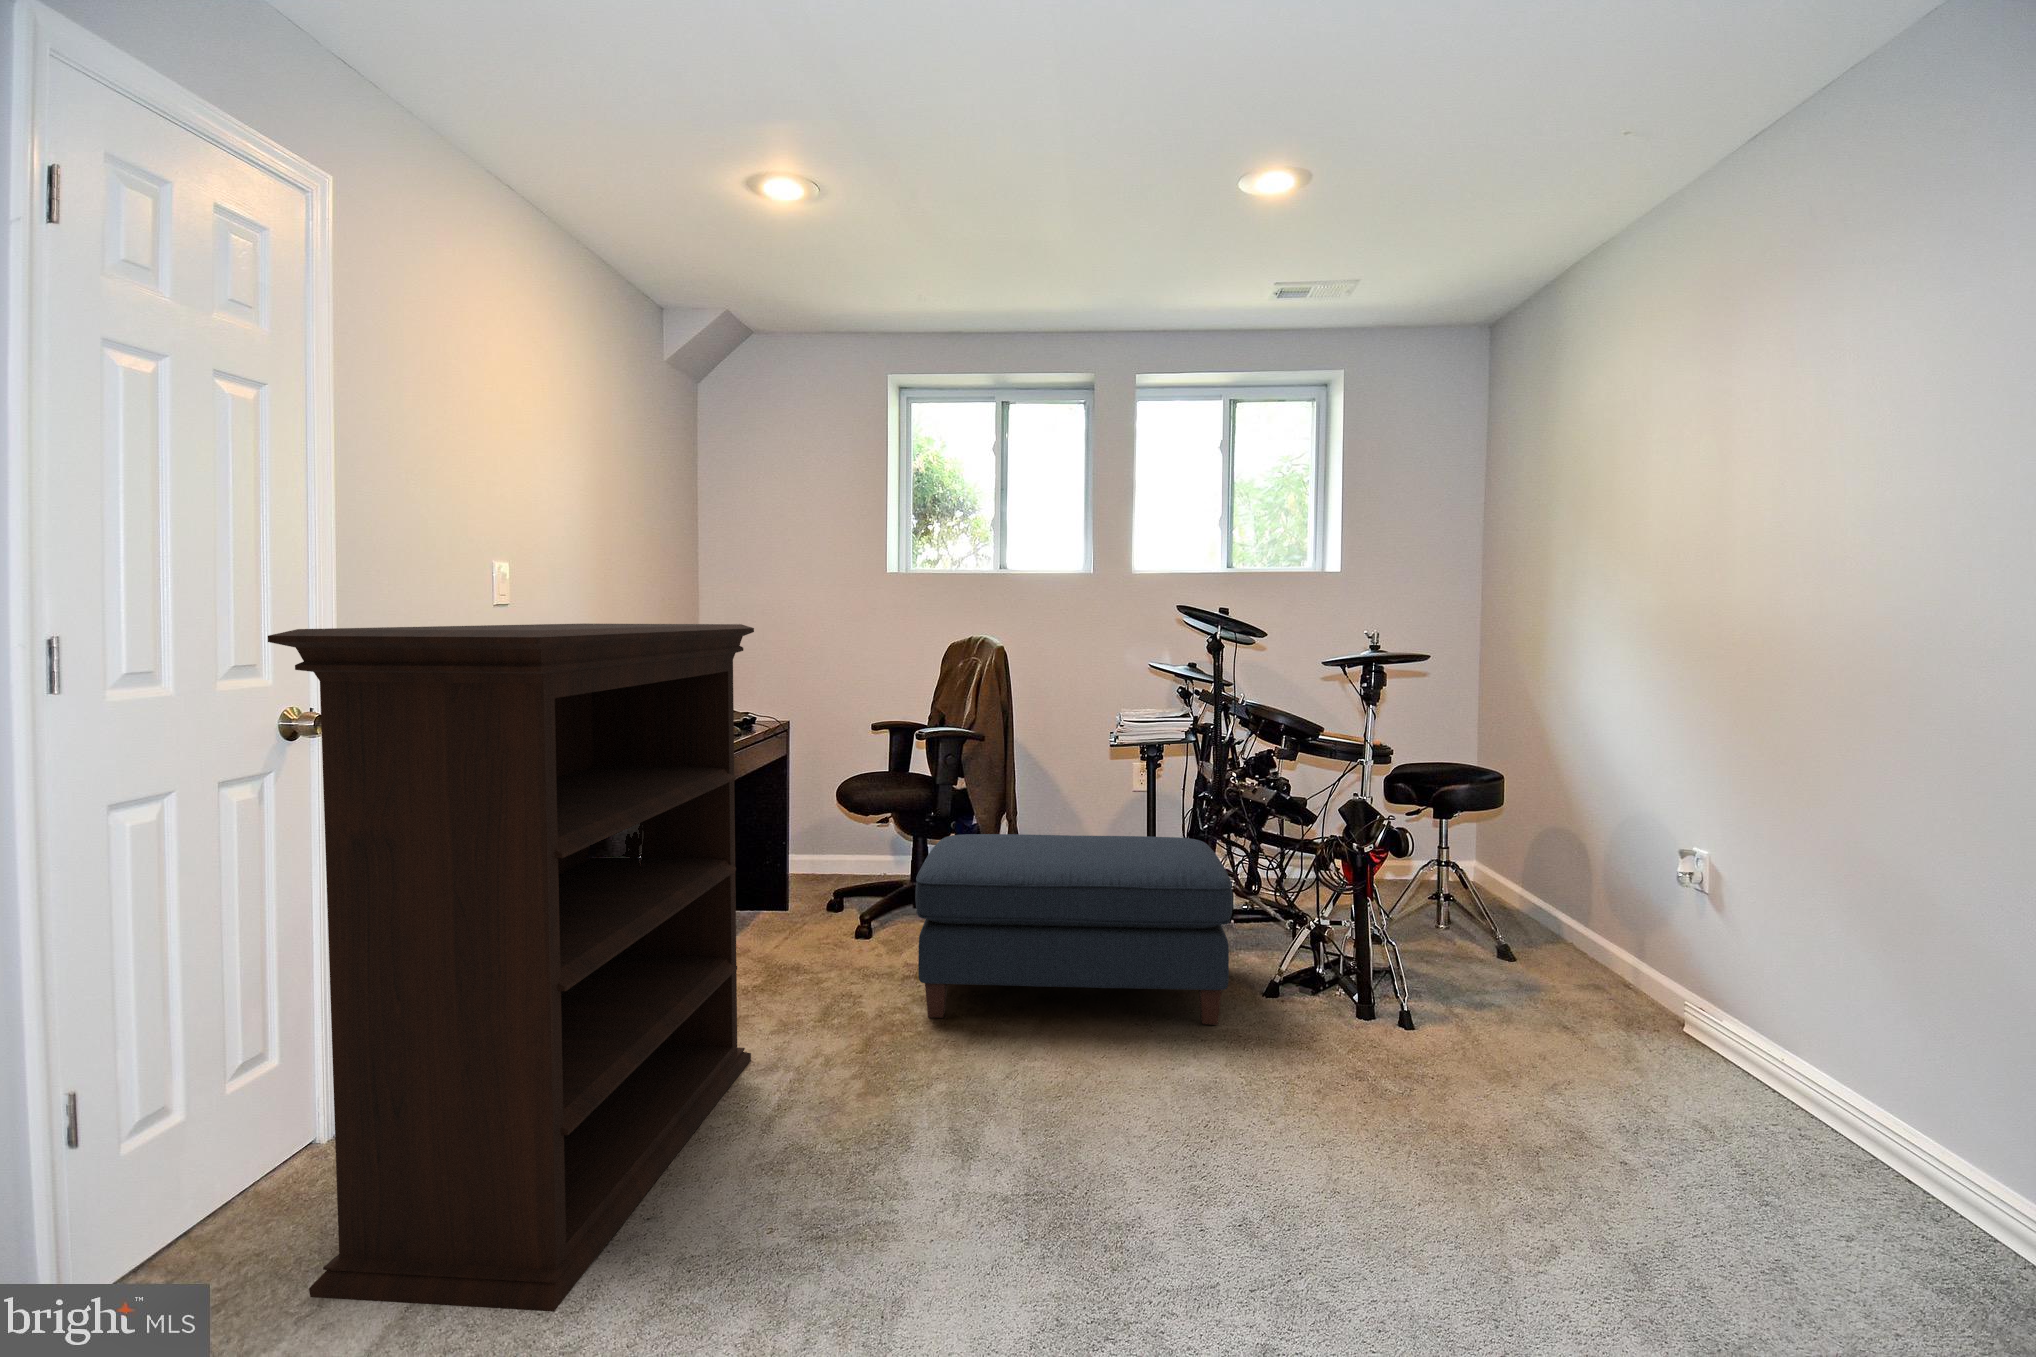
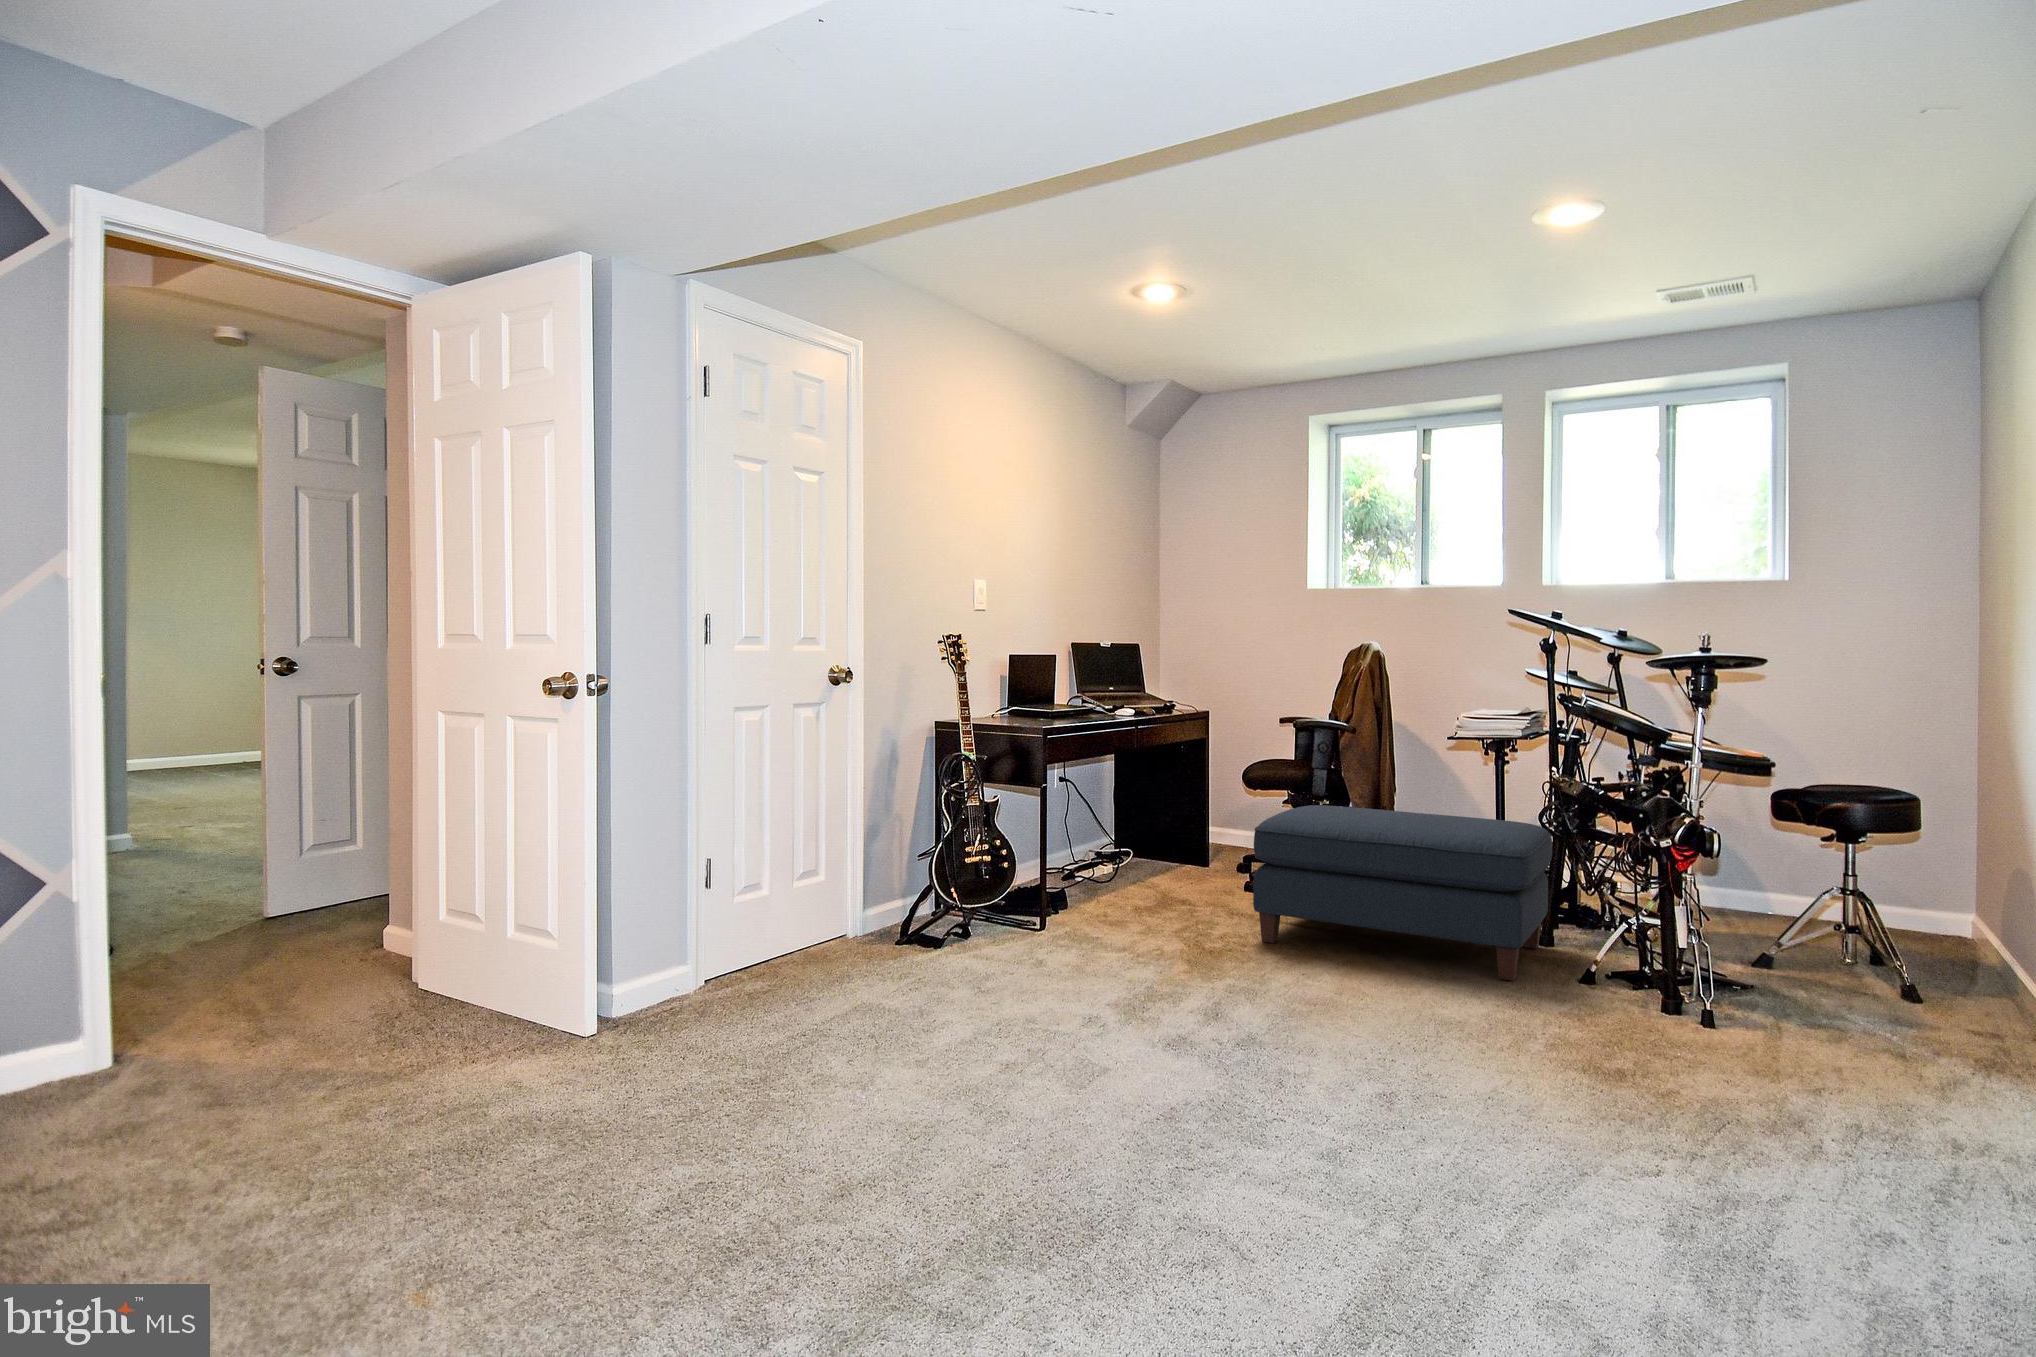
bookshelf: present [268,624,754,1312] -> none [815,612,1124,1019]

